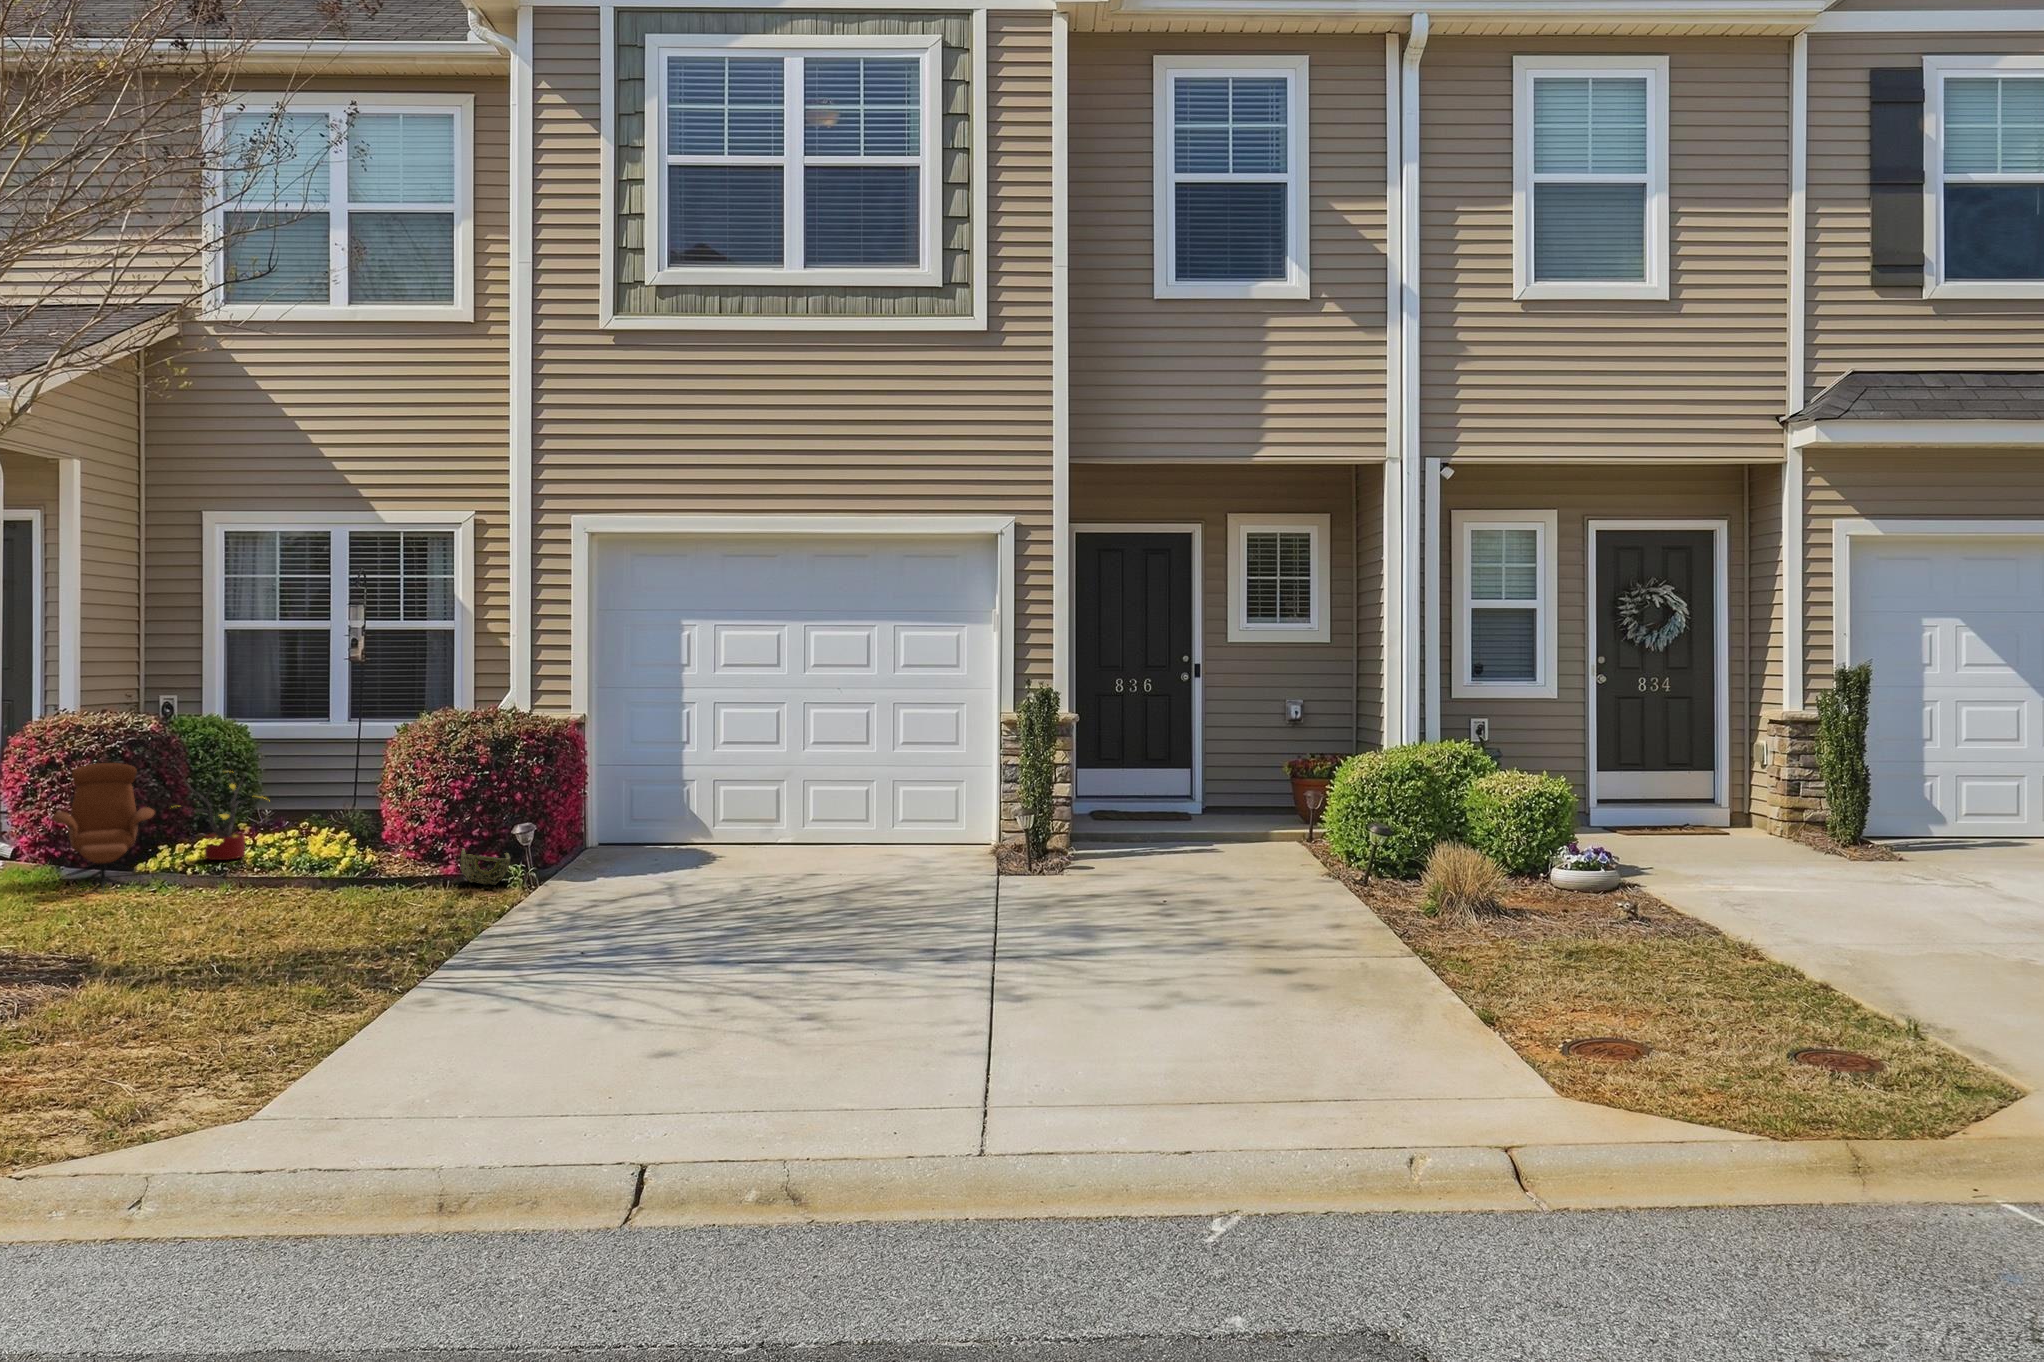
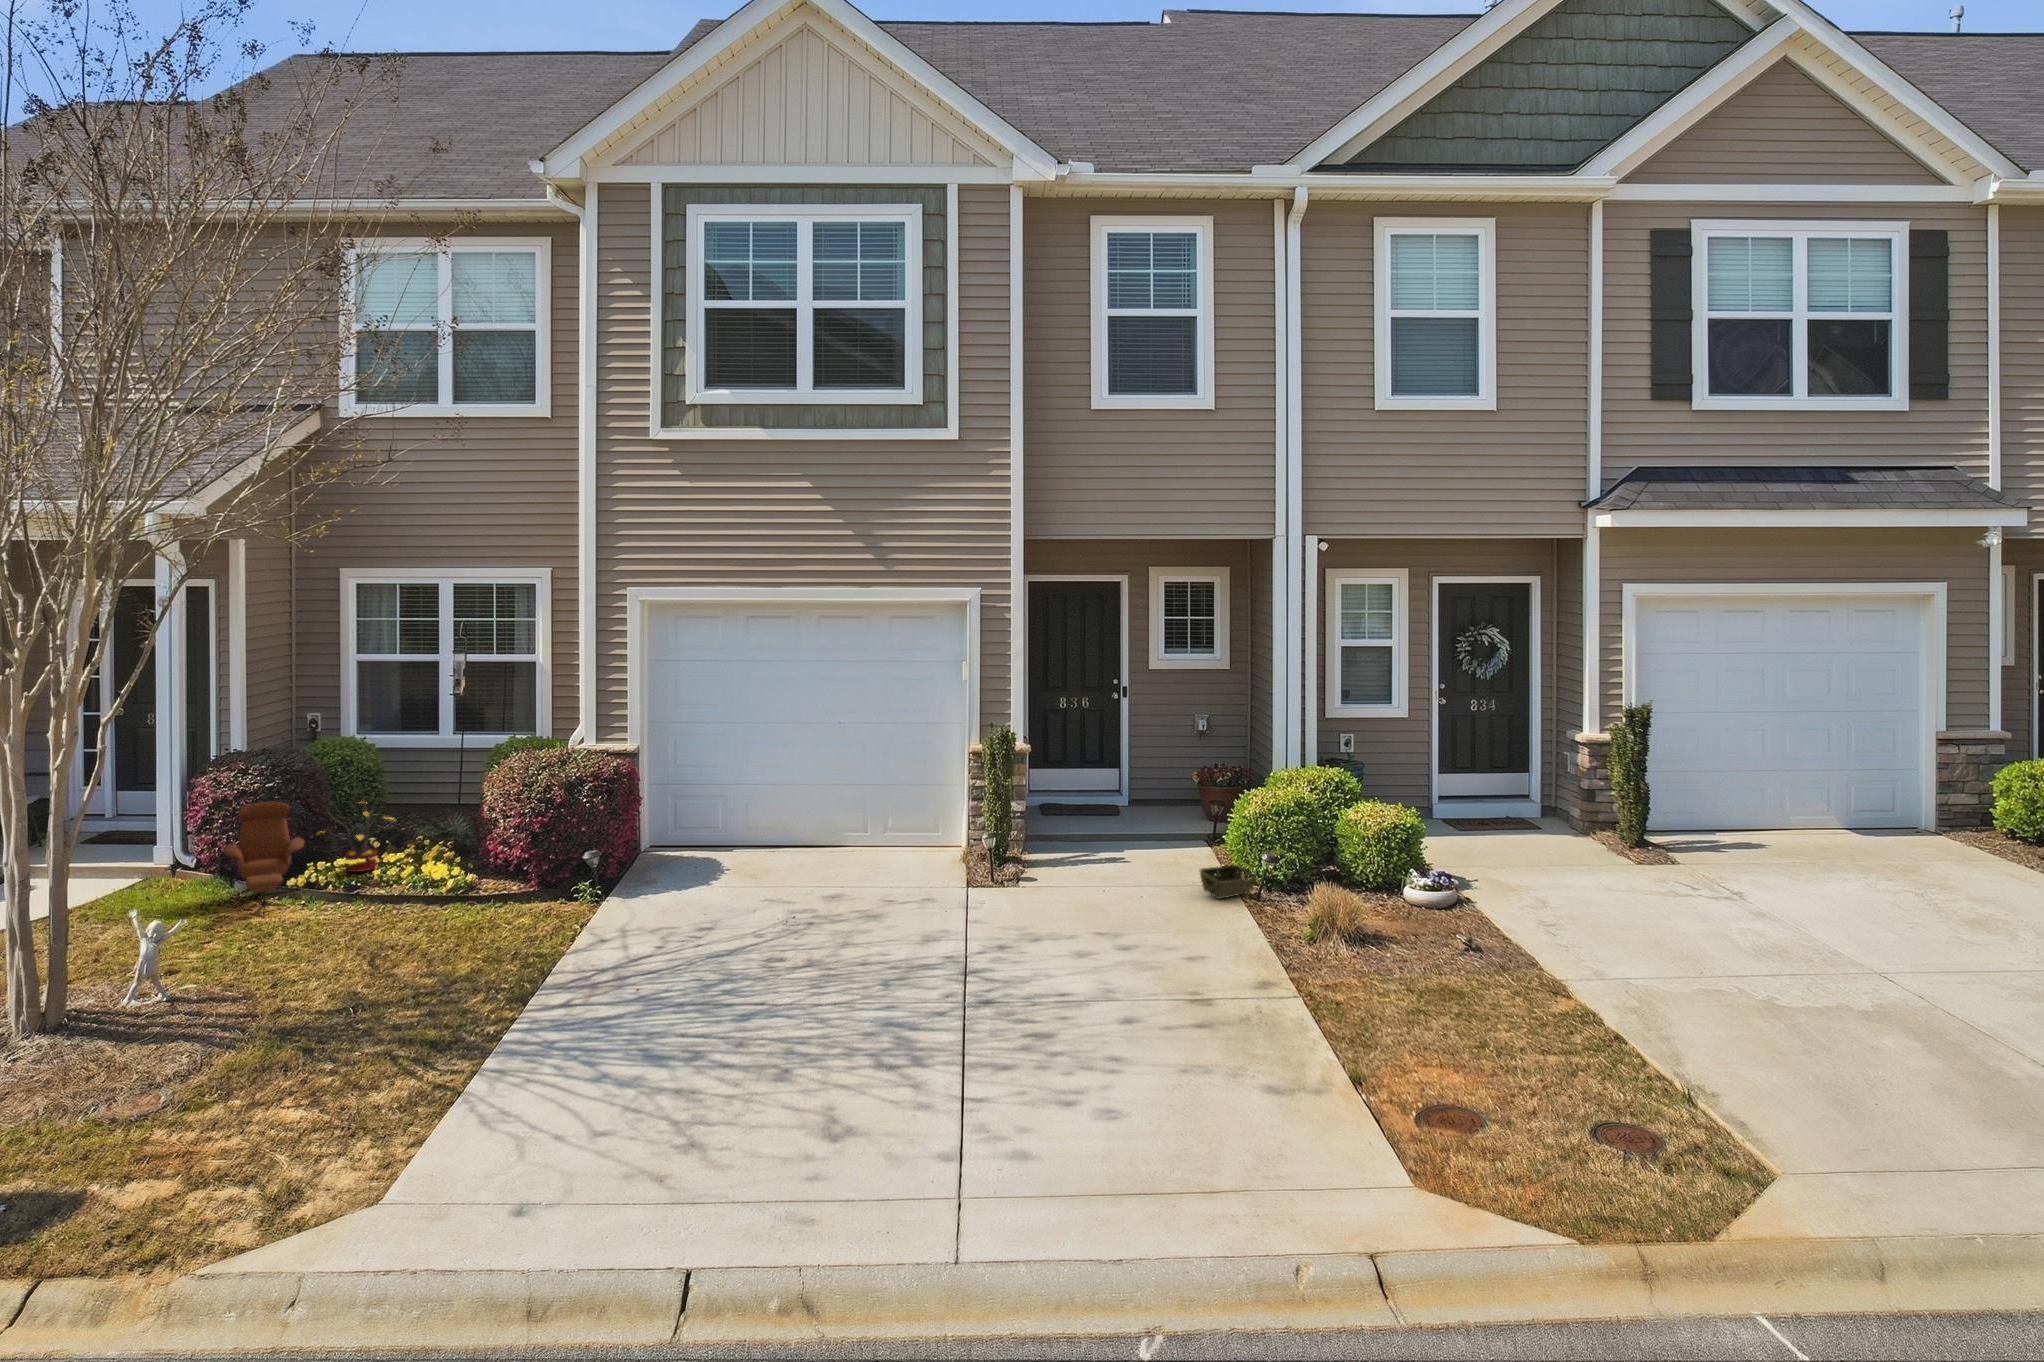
woven basket: present [461,849,511,885] -> present [1200,865,1257,899]

